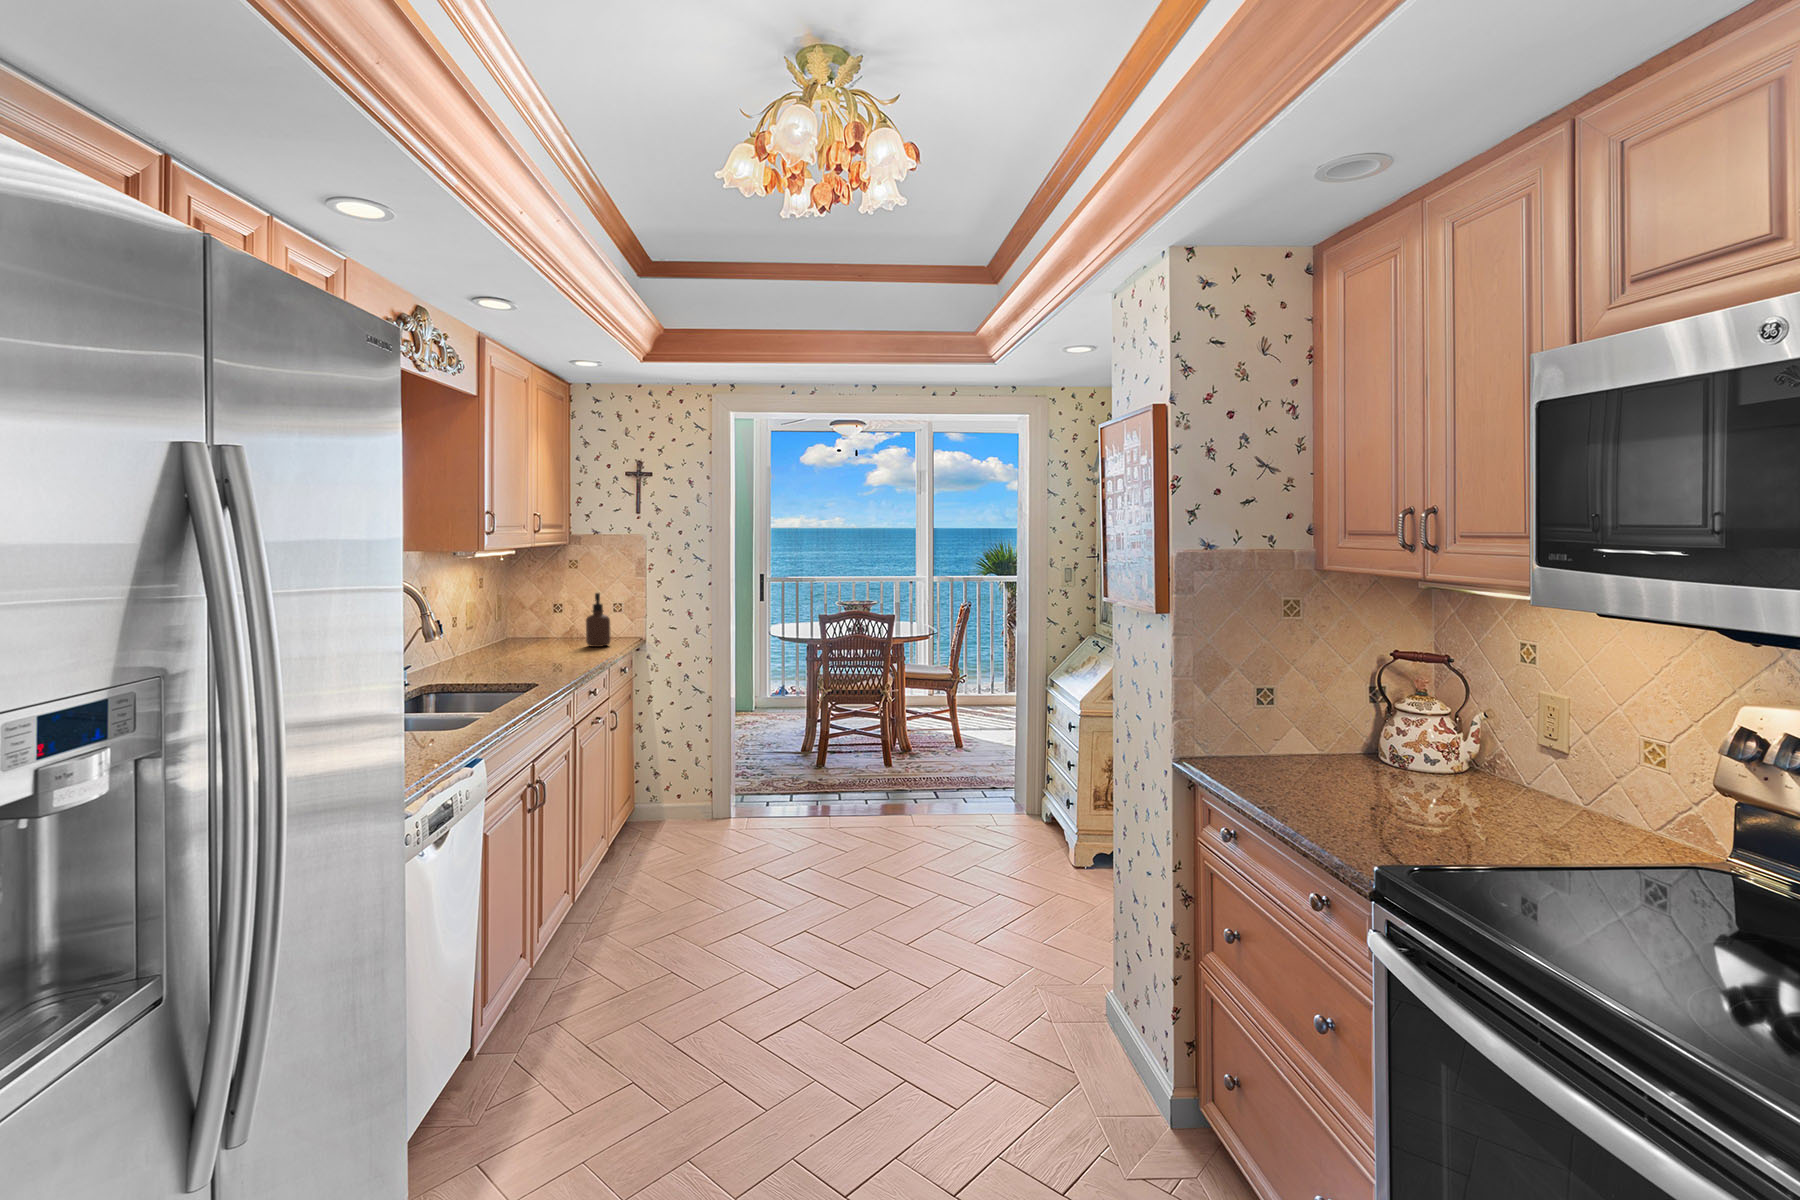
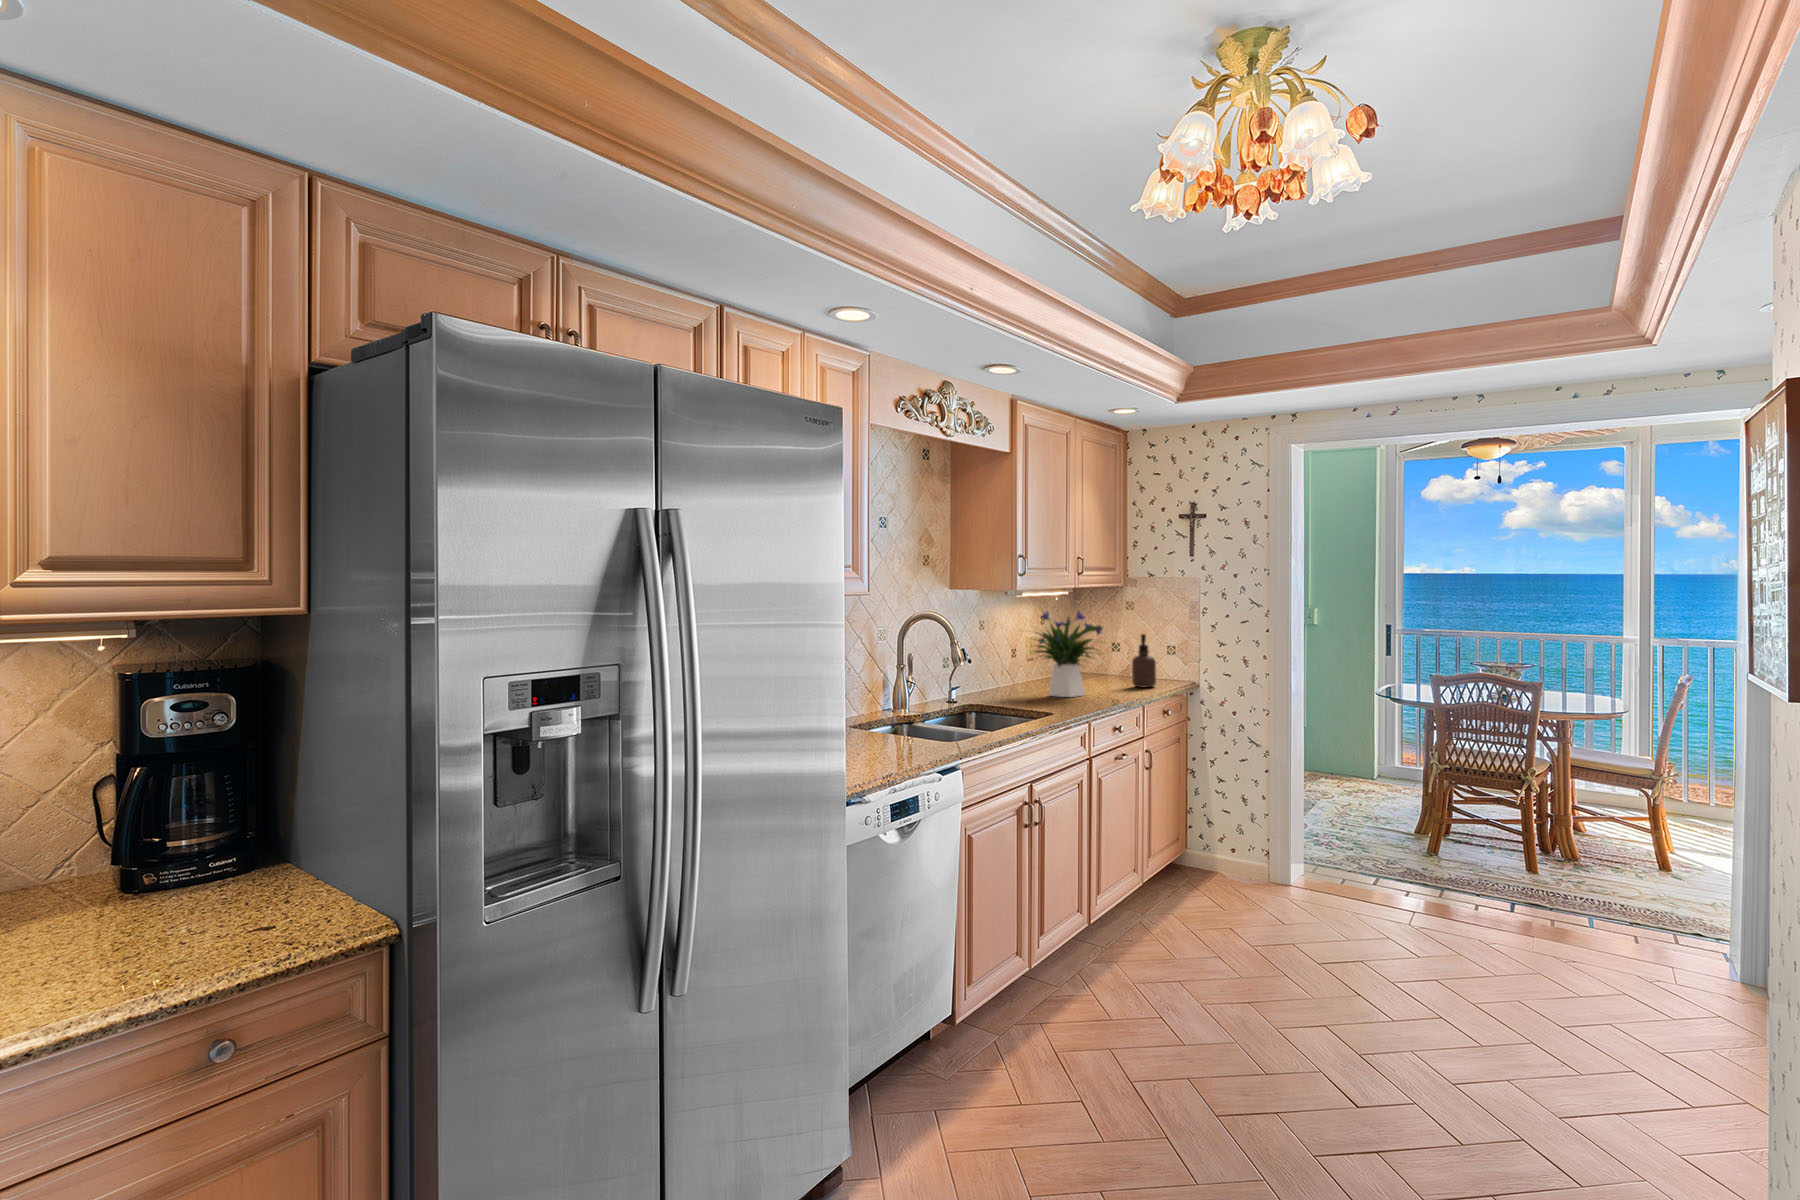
flower arrangement: none [470,565,572,663] -> present [1035,611,1103,697]

